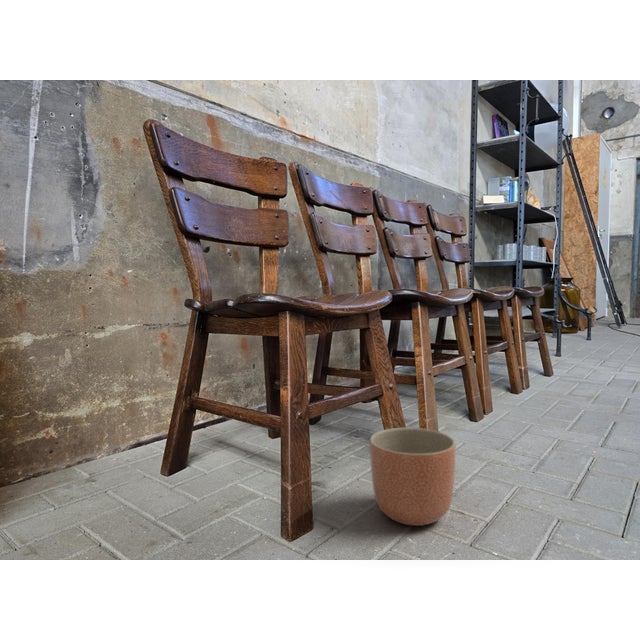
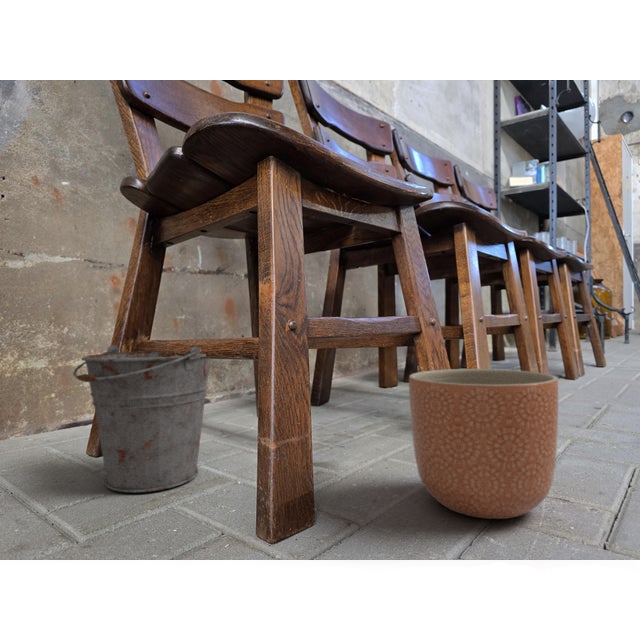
bucket: none [161,406,247,506] -> present [73,345,210,493]

